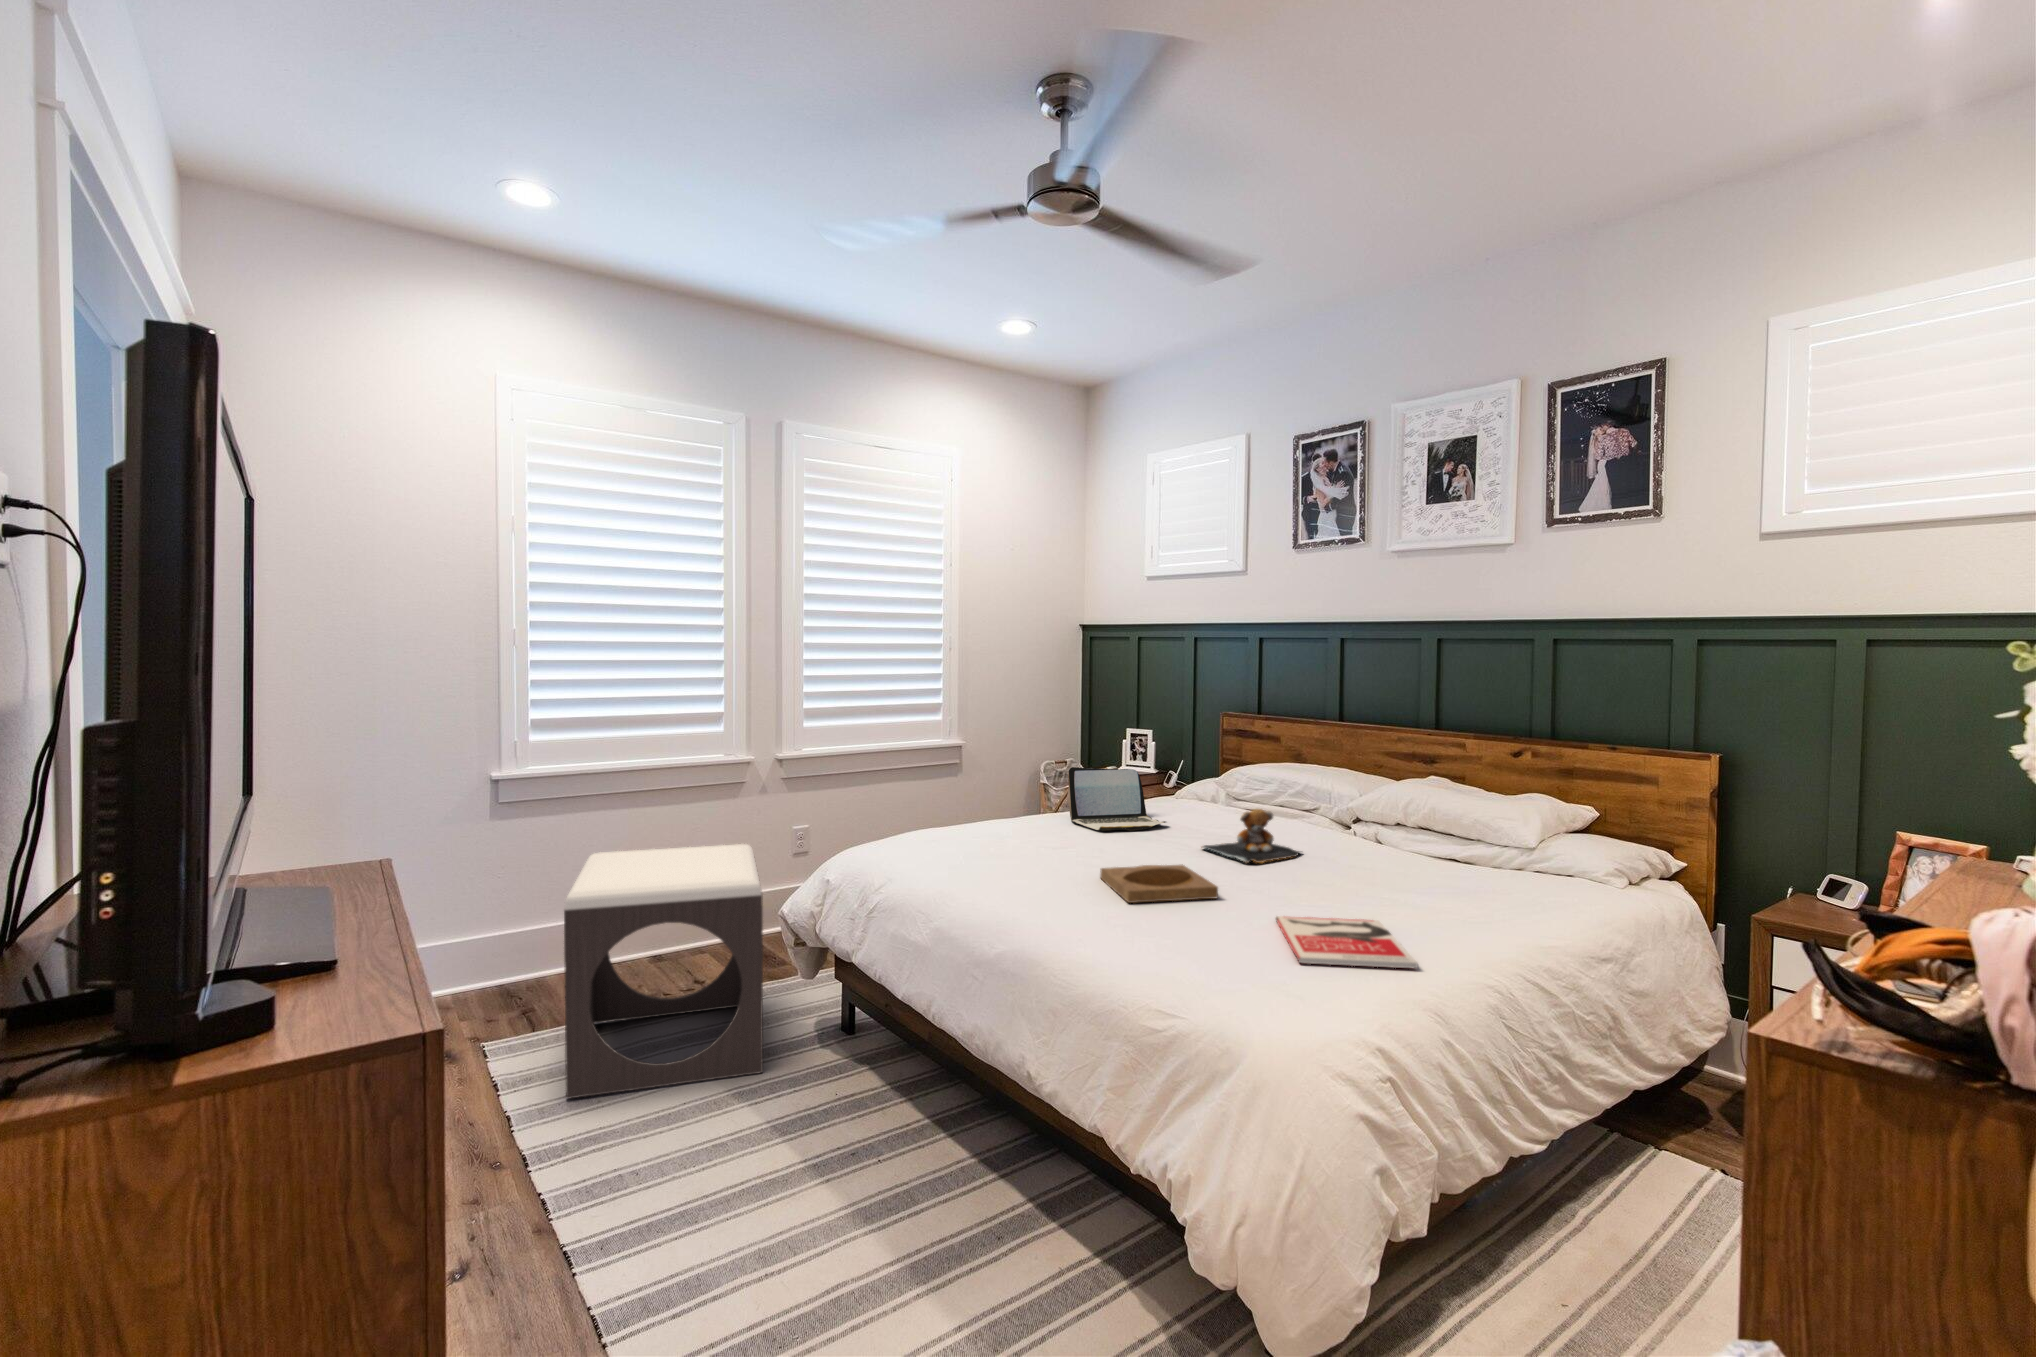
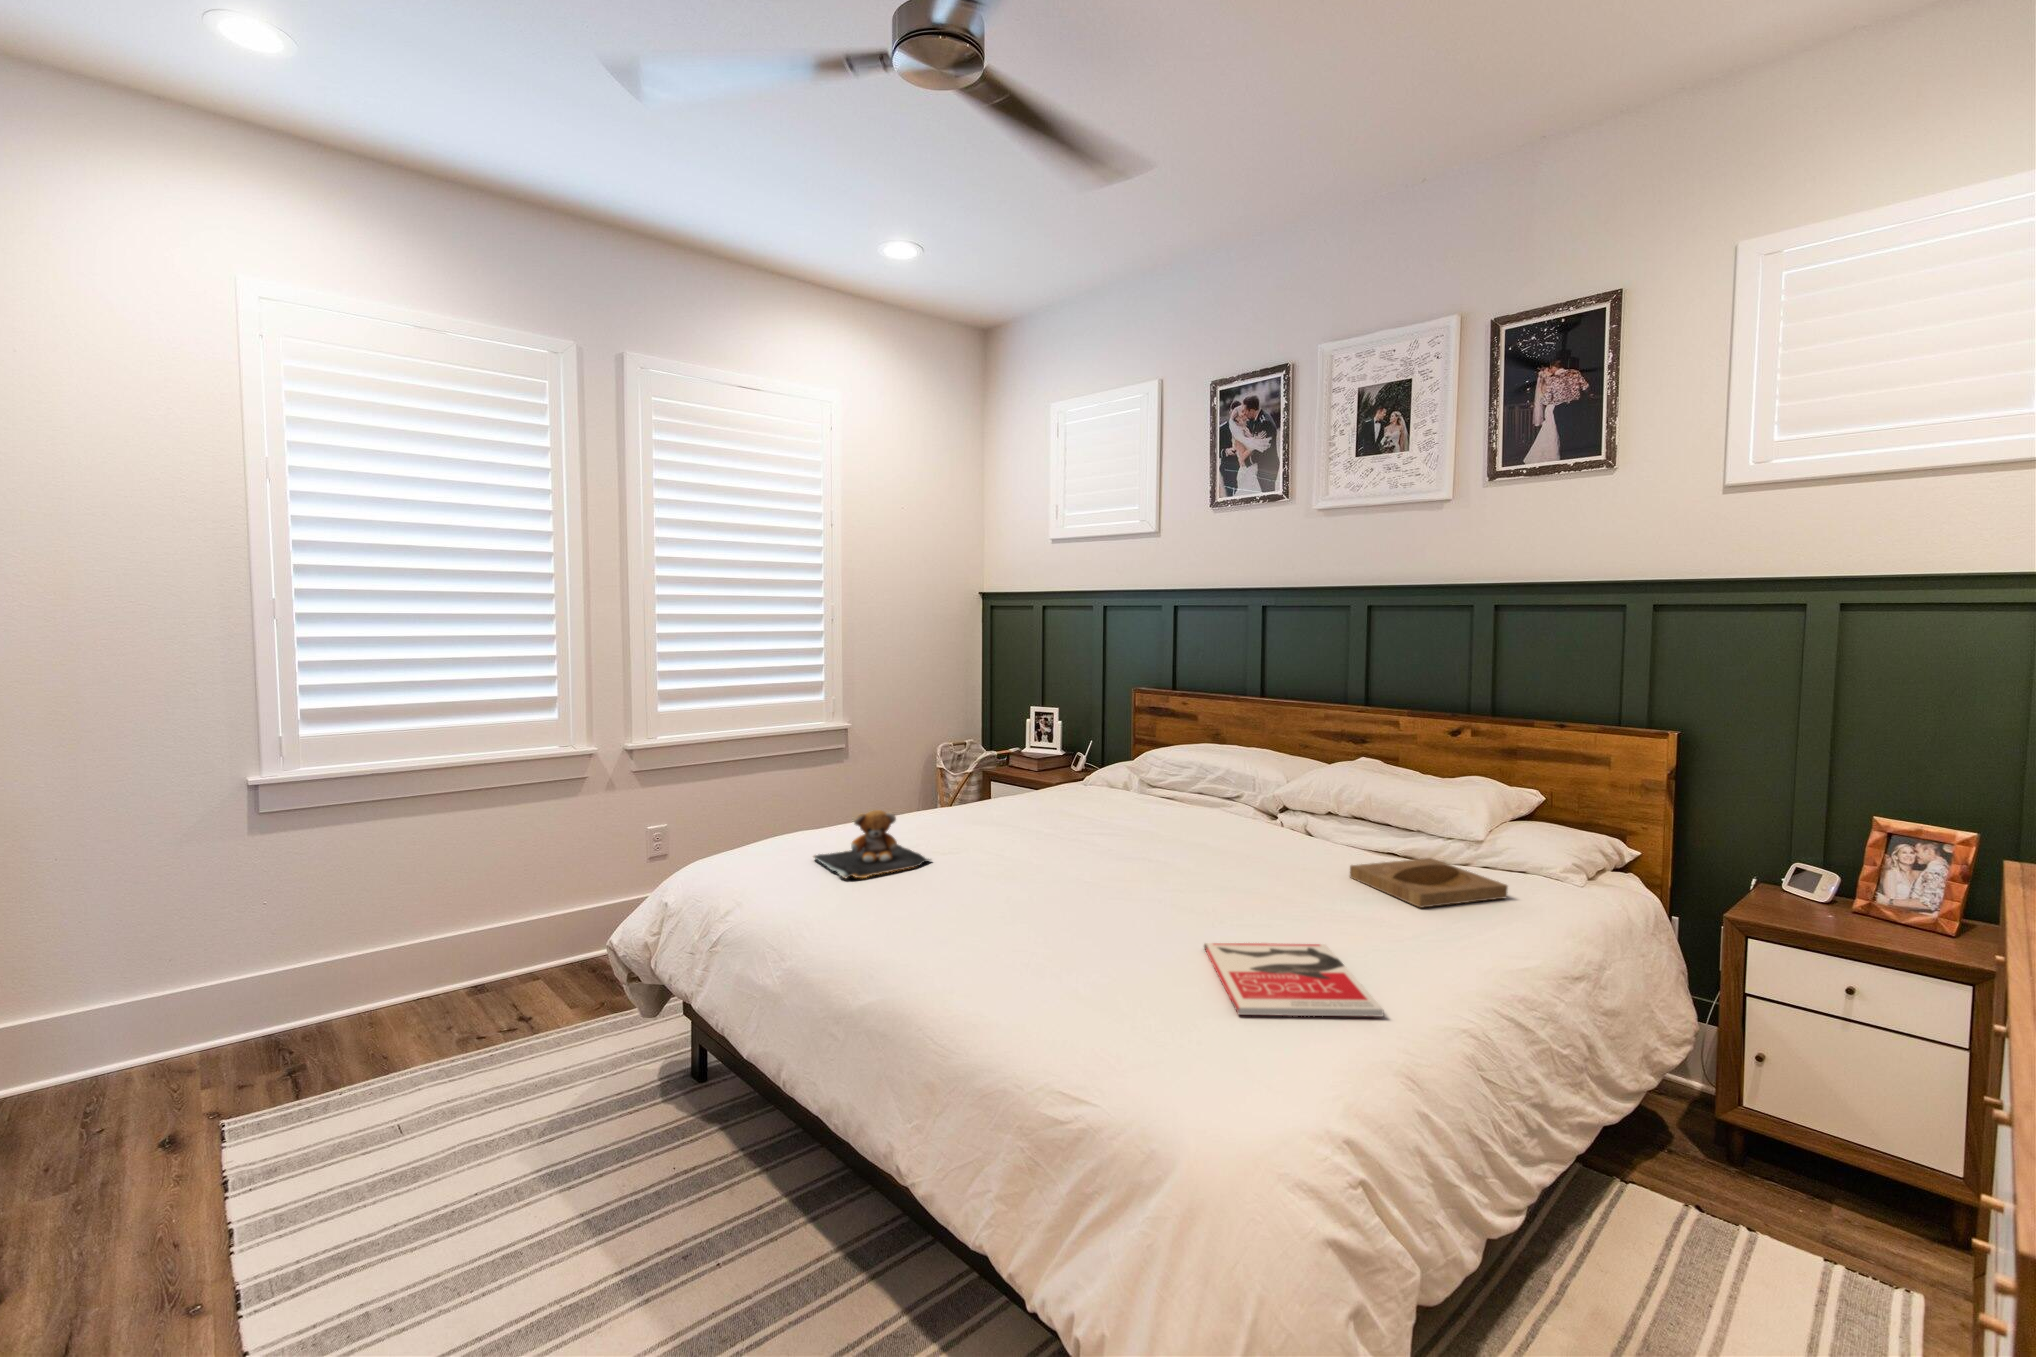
laptop: present [1067,767,1166,831] -> none [960,754,1074,828]
teddy bear: present [1202,809,1300,863] -> present [814,810,930,878]
footstool: present [564,844,763,1099] -> none [305,856,590,1196]
tray: present [1100,865,1218,903] -> present [1350,858,1508,908]

